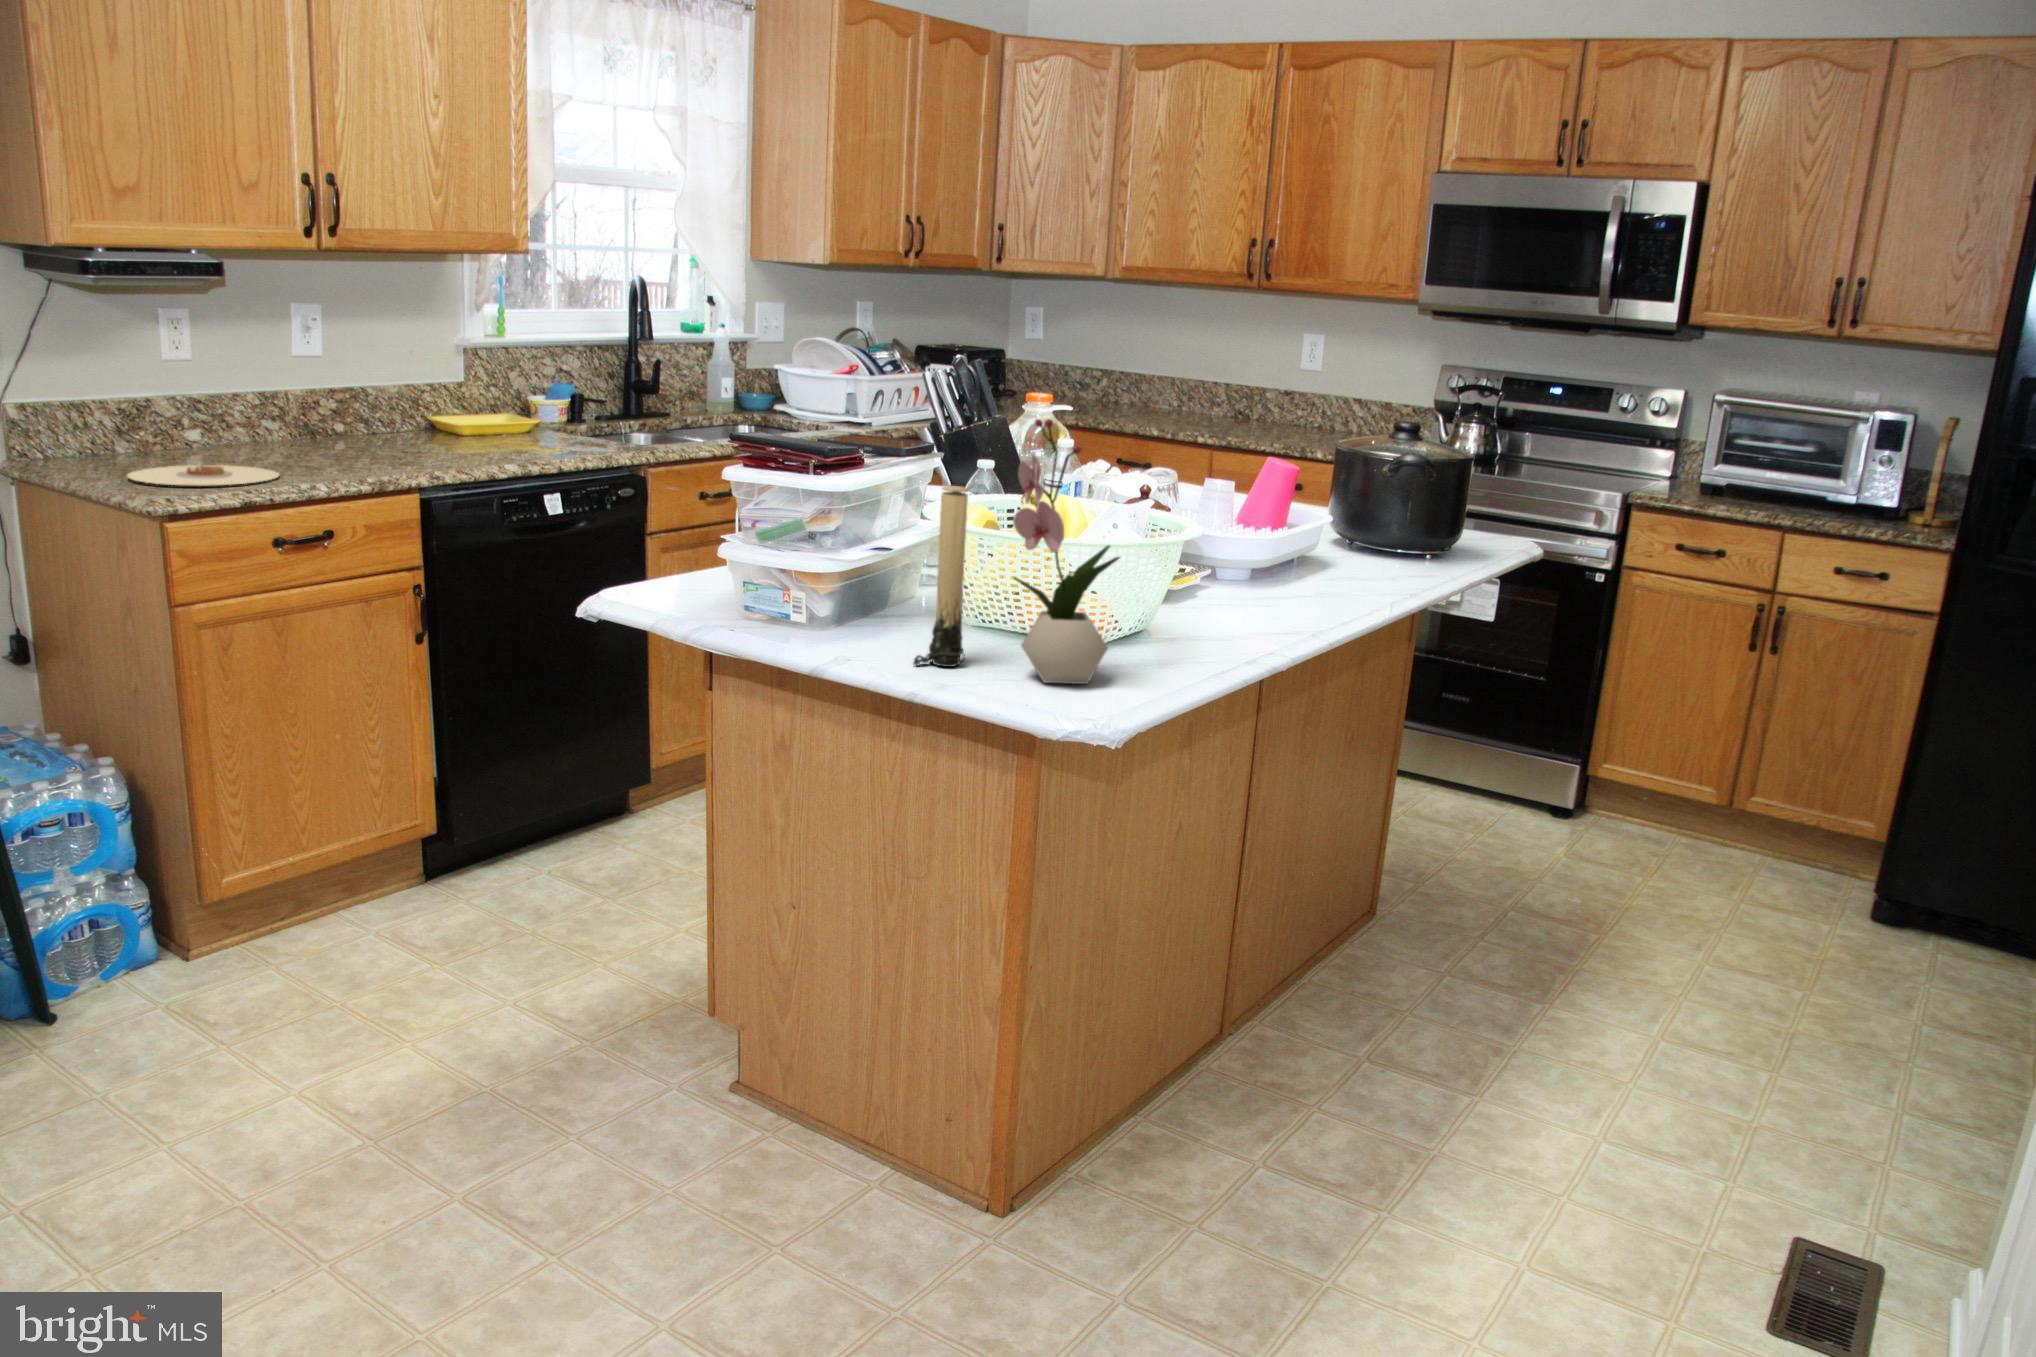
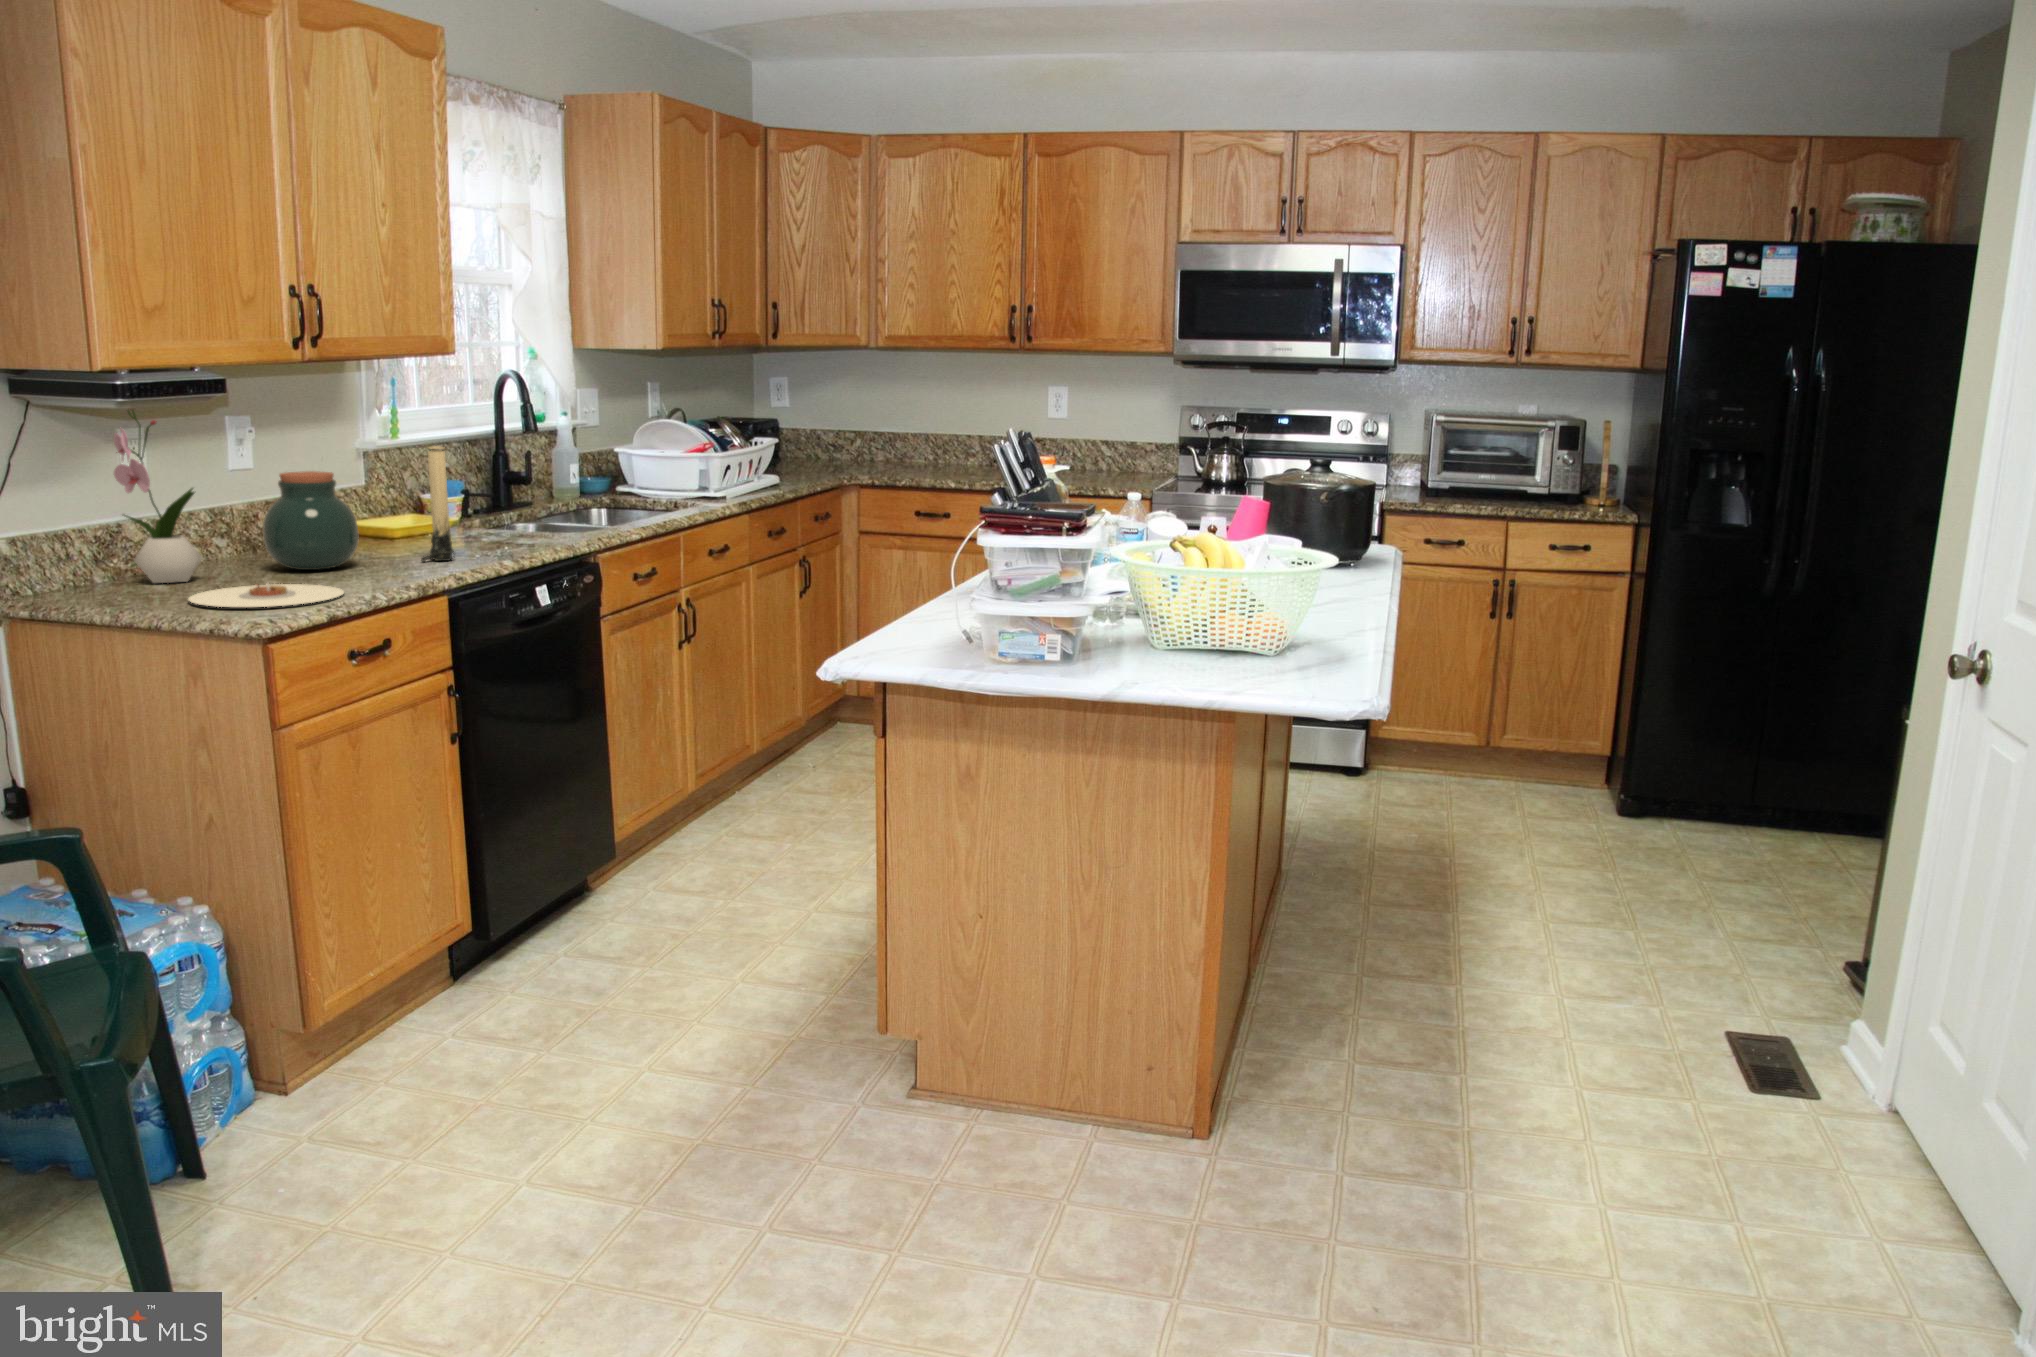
jar: none [271,361,362,457] -> present [263,471,359,570]
flower arrangement: present [1013,419,1120,684] -> present [114,409,202,583]
candle: present [913,486,968,667] -> present [421,446,454,562]

